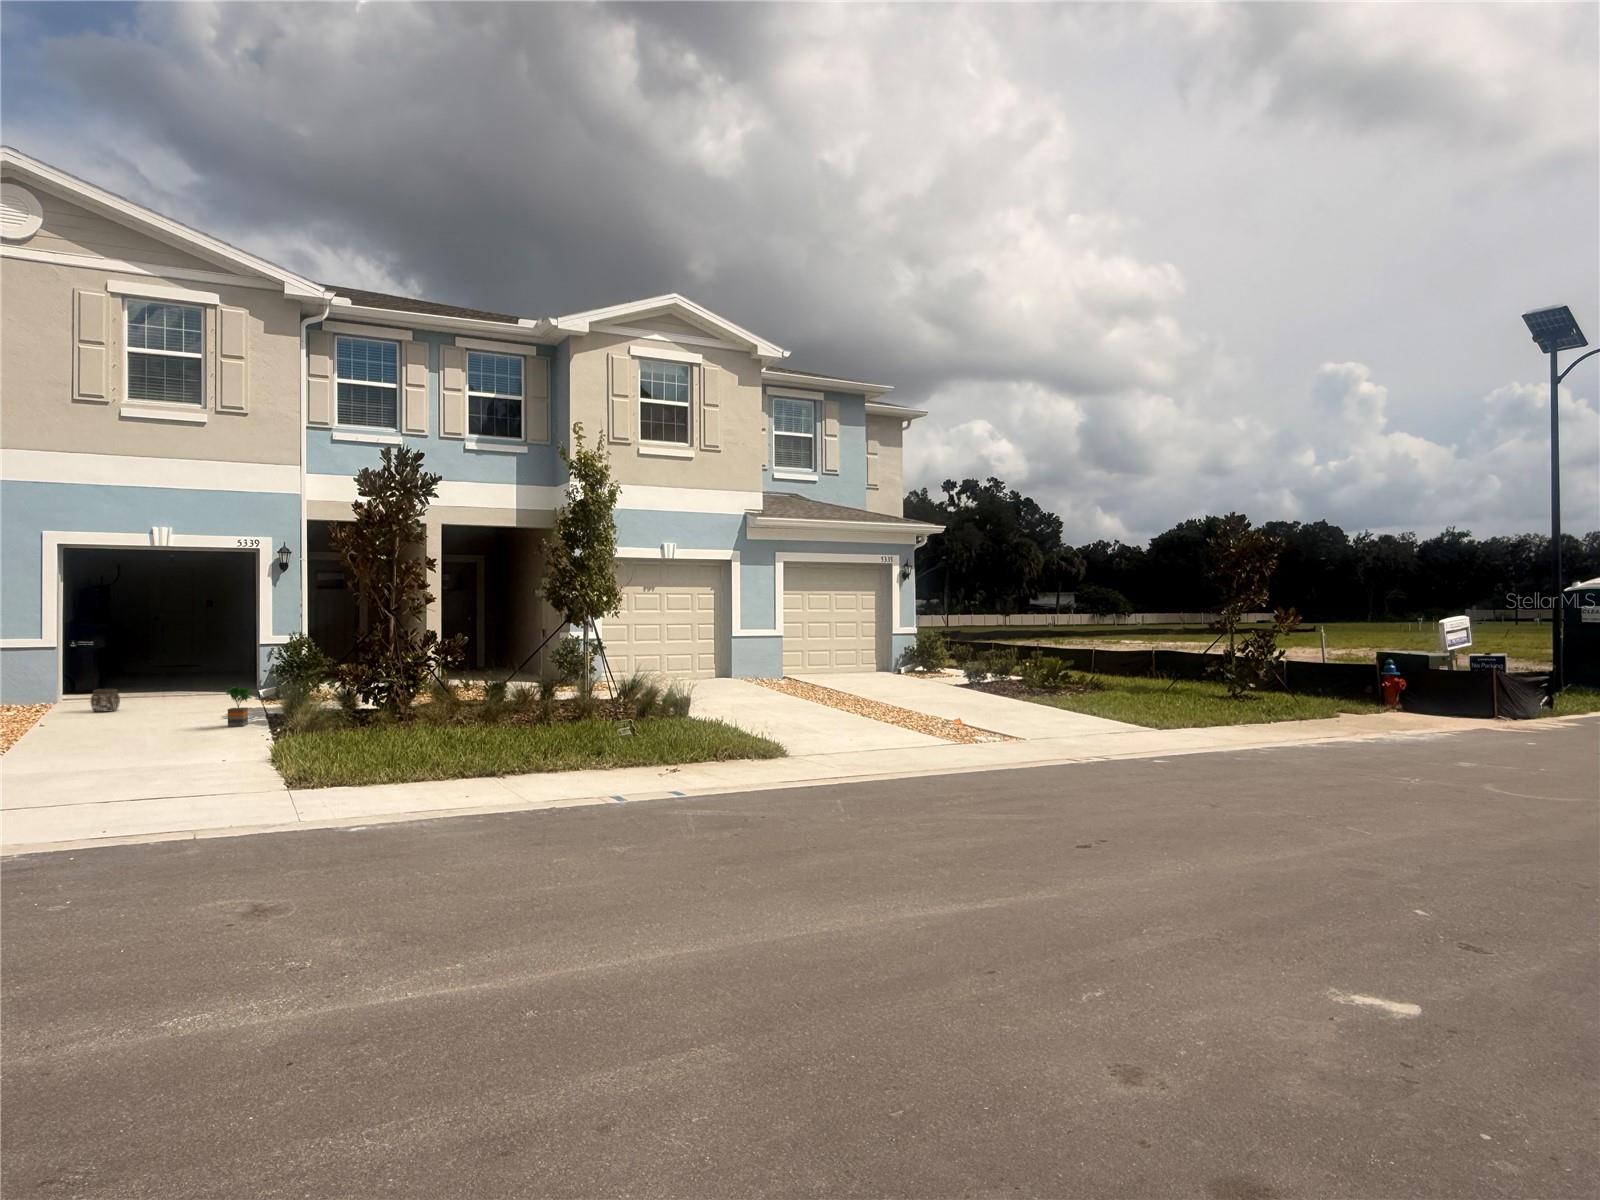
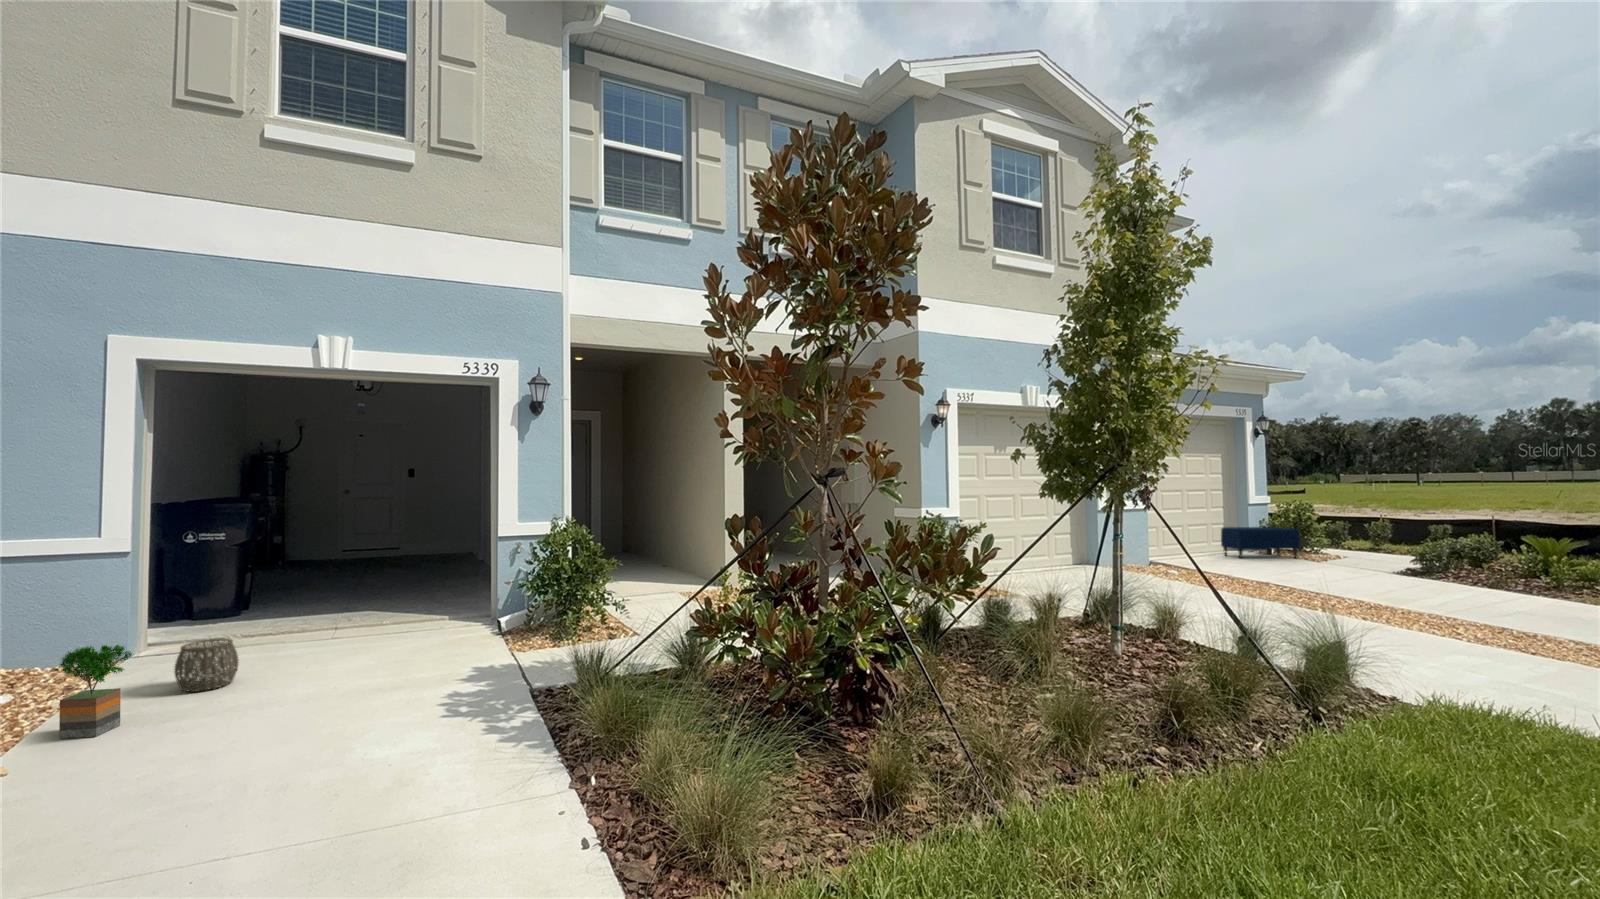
bench: none [869,654,921,678] -> present [1221,527,1300,559]
potted tree: present [226,687,252,727] -> present [59,645,132,739]

